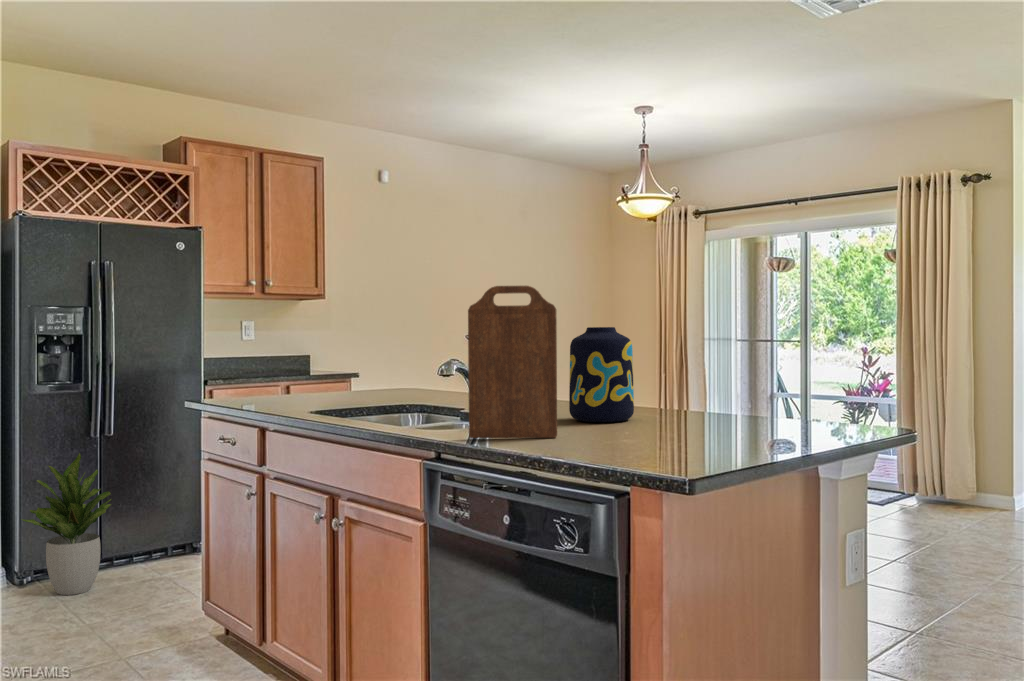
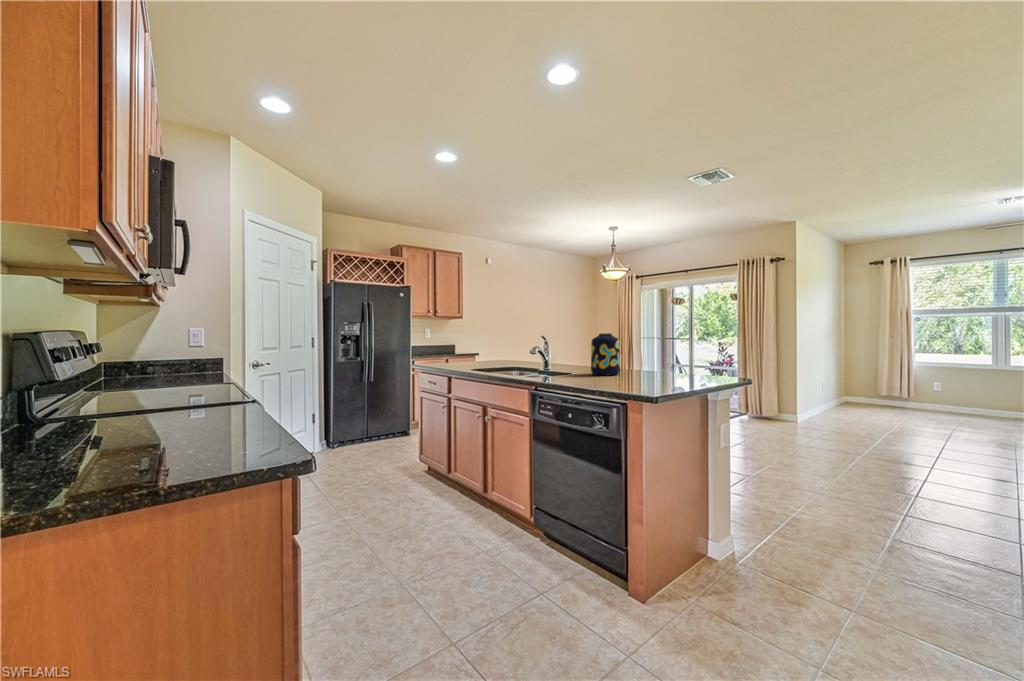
cutting board: present [468,286,557,438] -> none [551,316,590,382]
potted plant: present [22,453,112,595] -> none [334,389,374,452]

